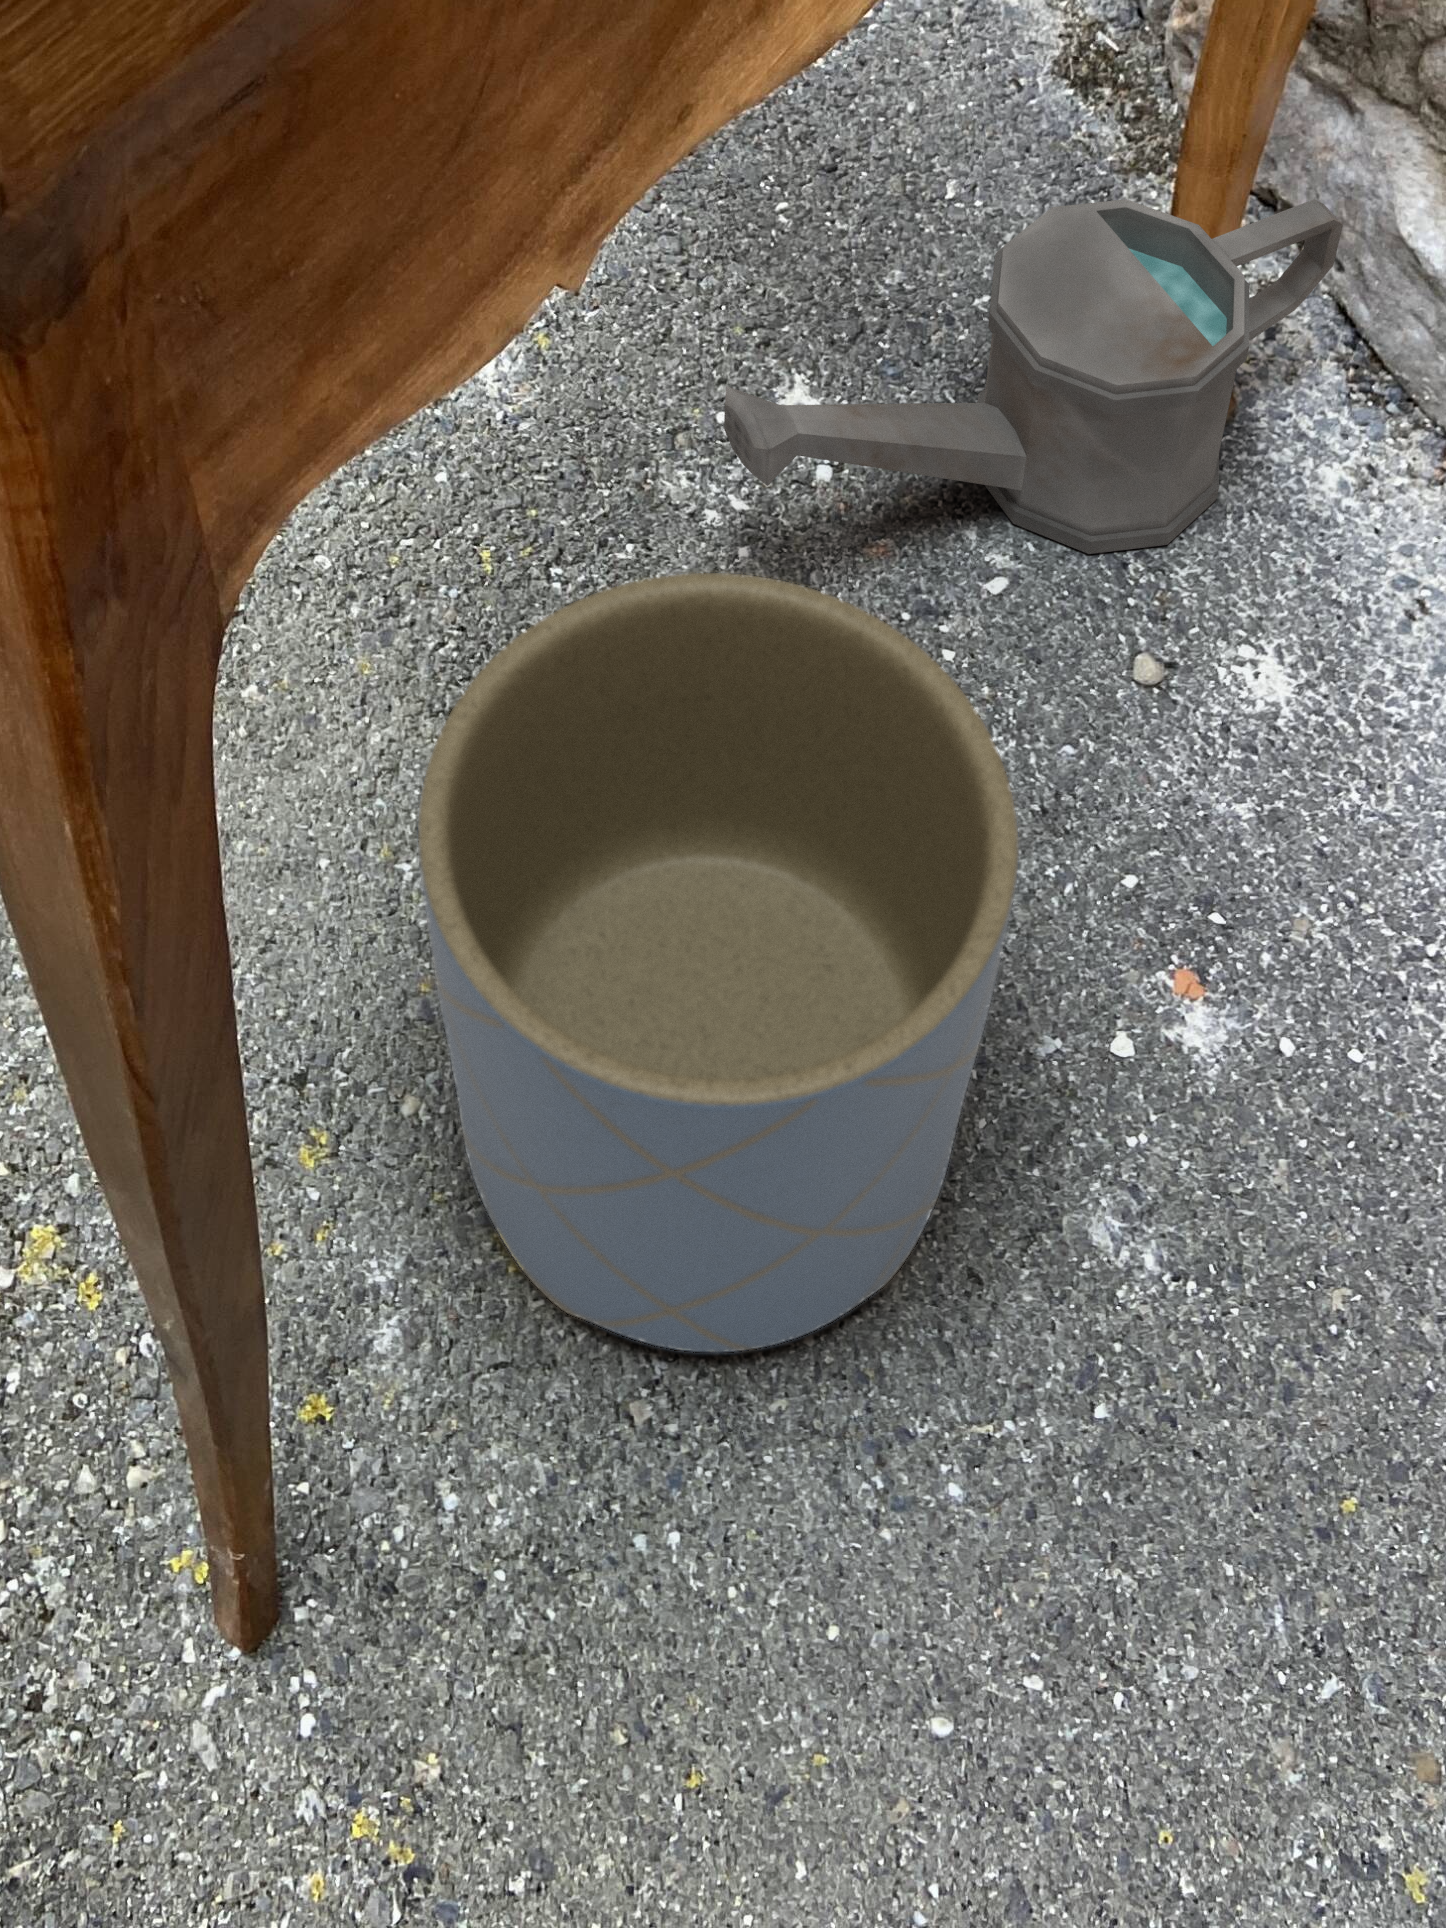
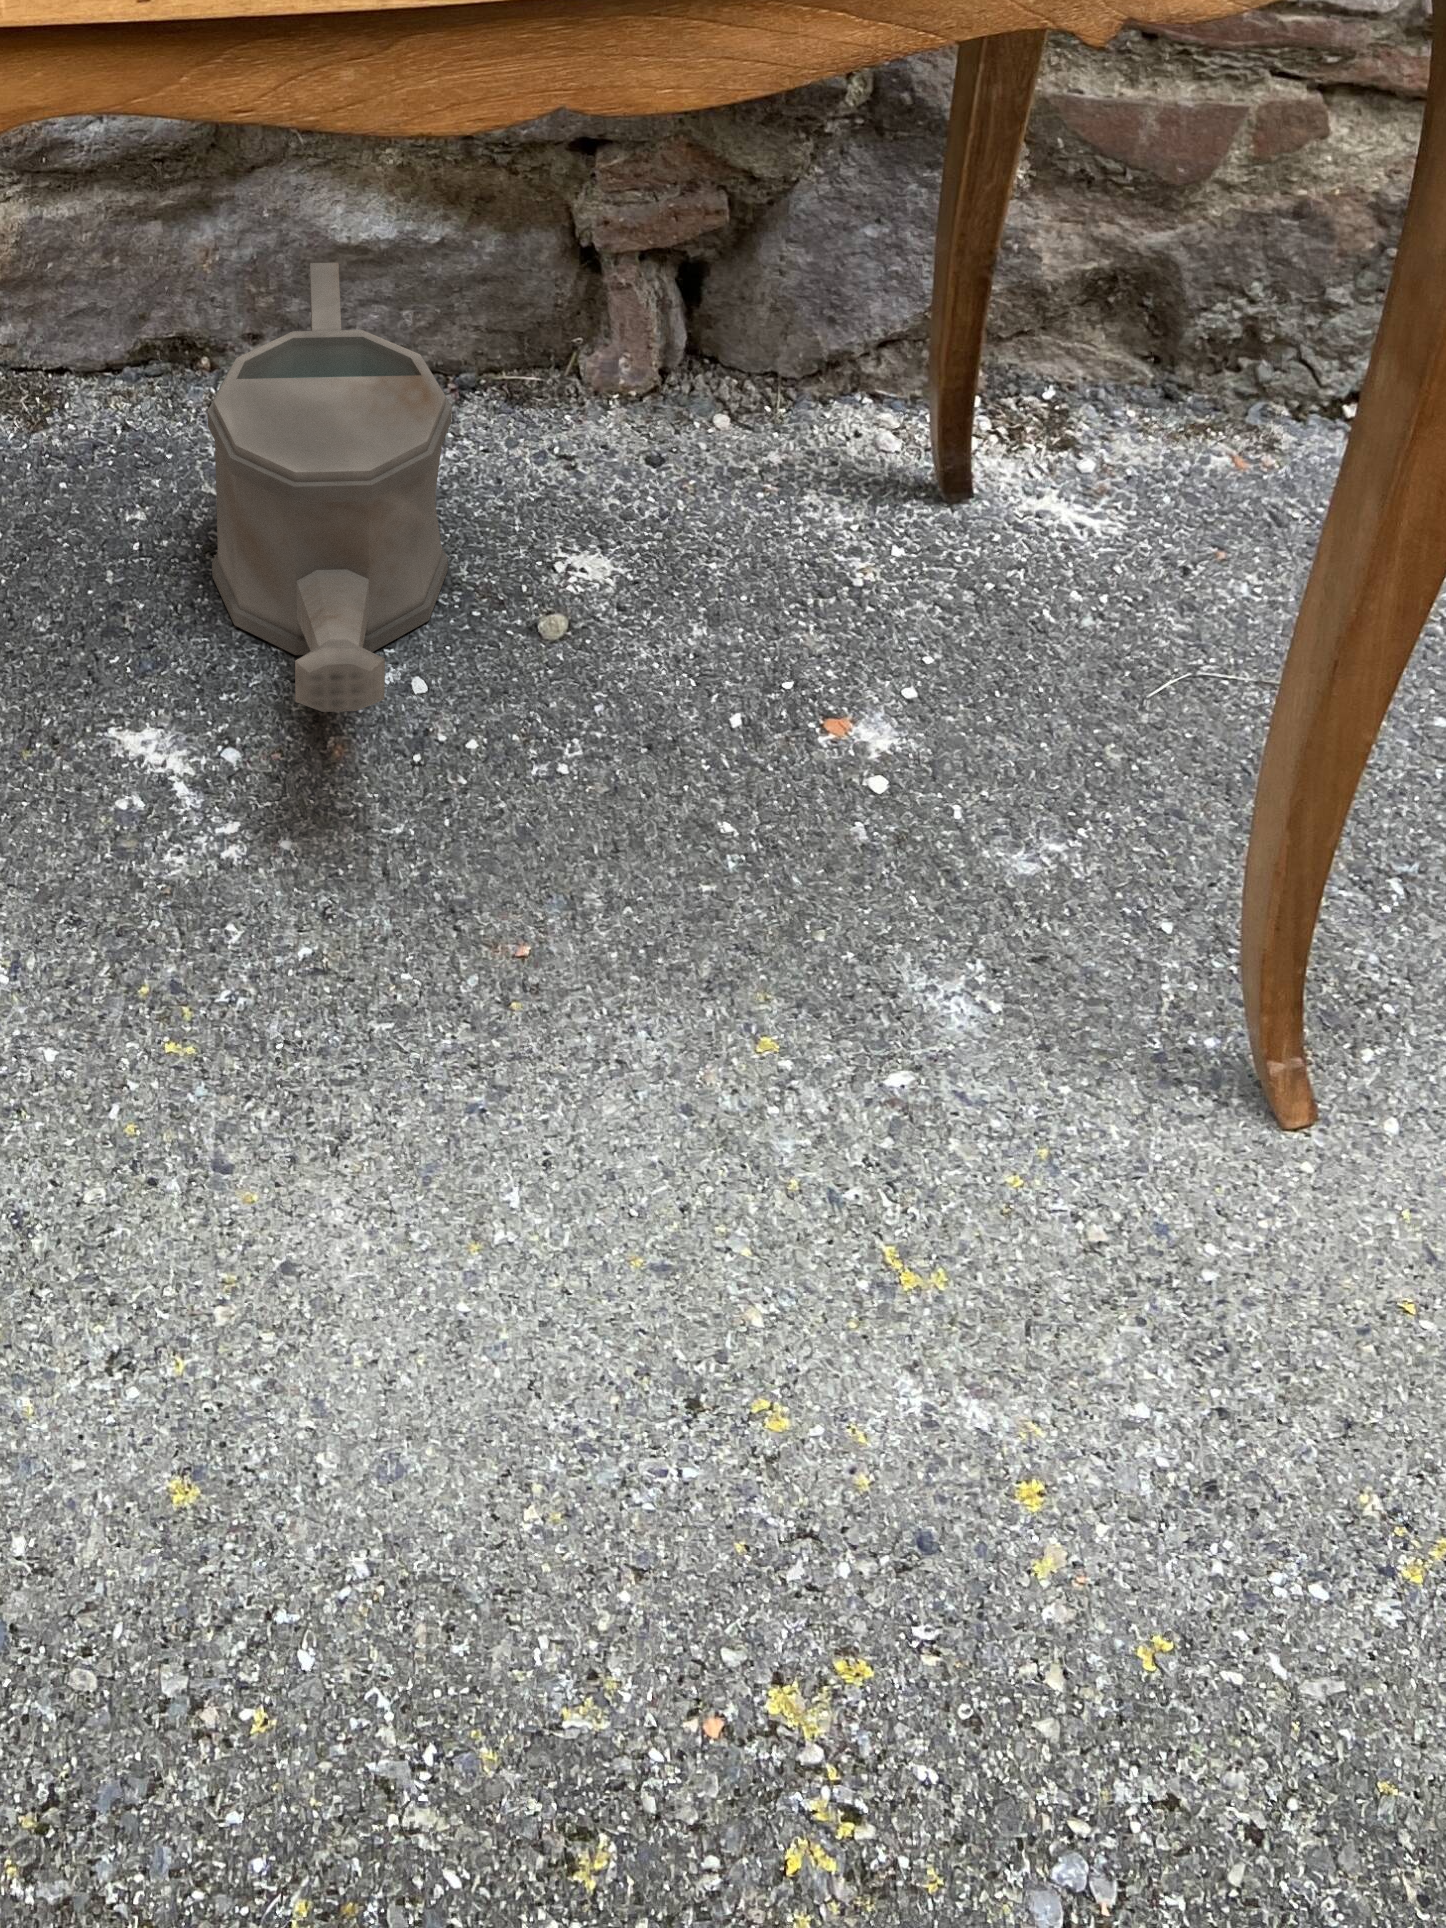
planter: present [418,573,1019,1353] -> none [630,542,1173,1274]

